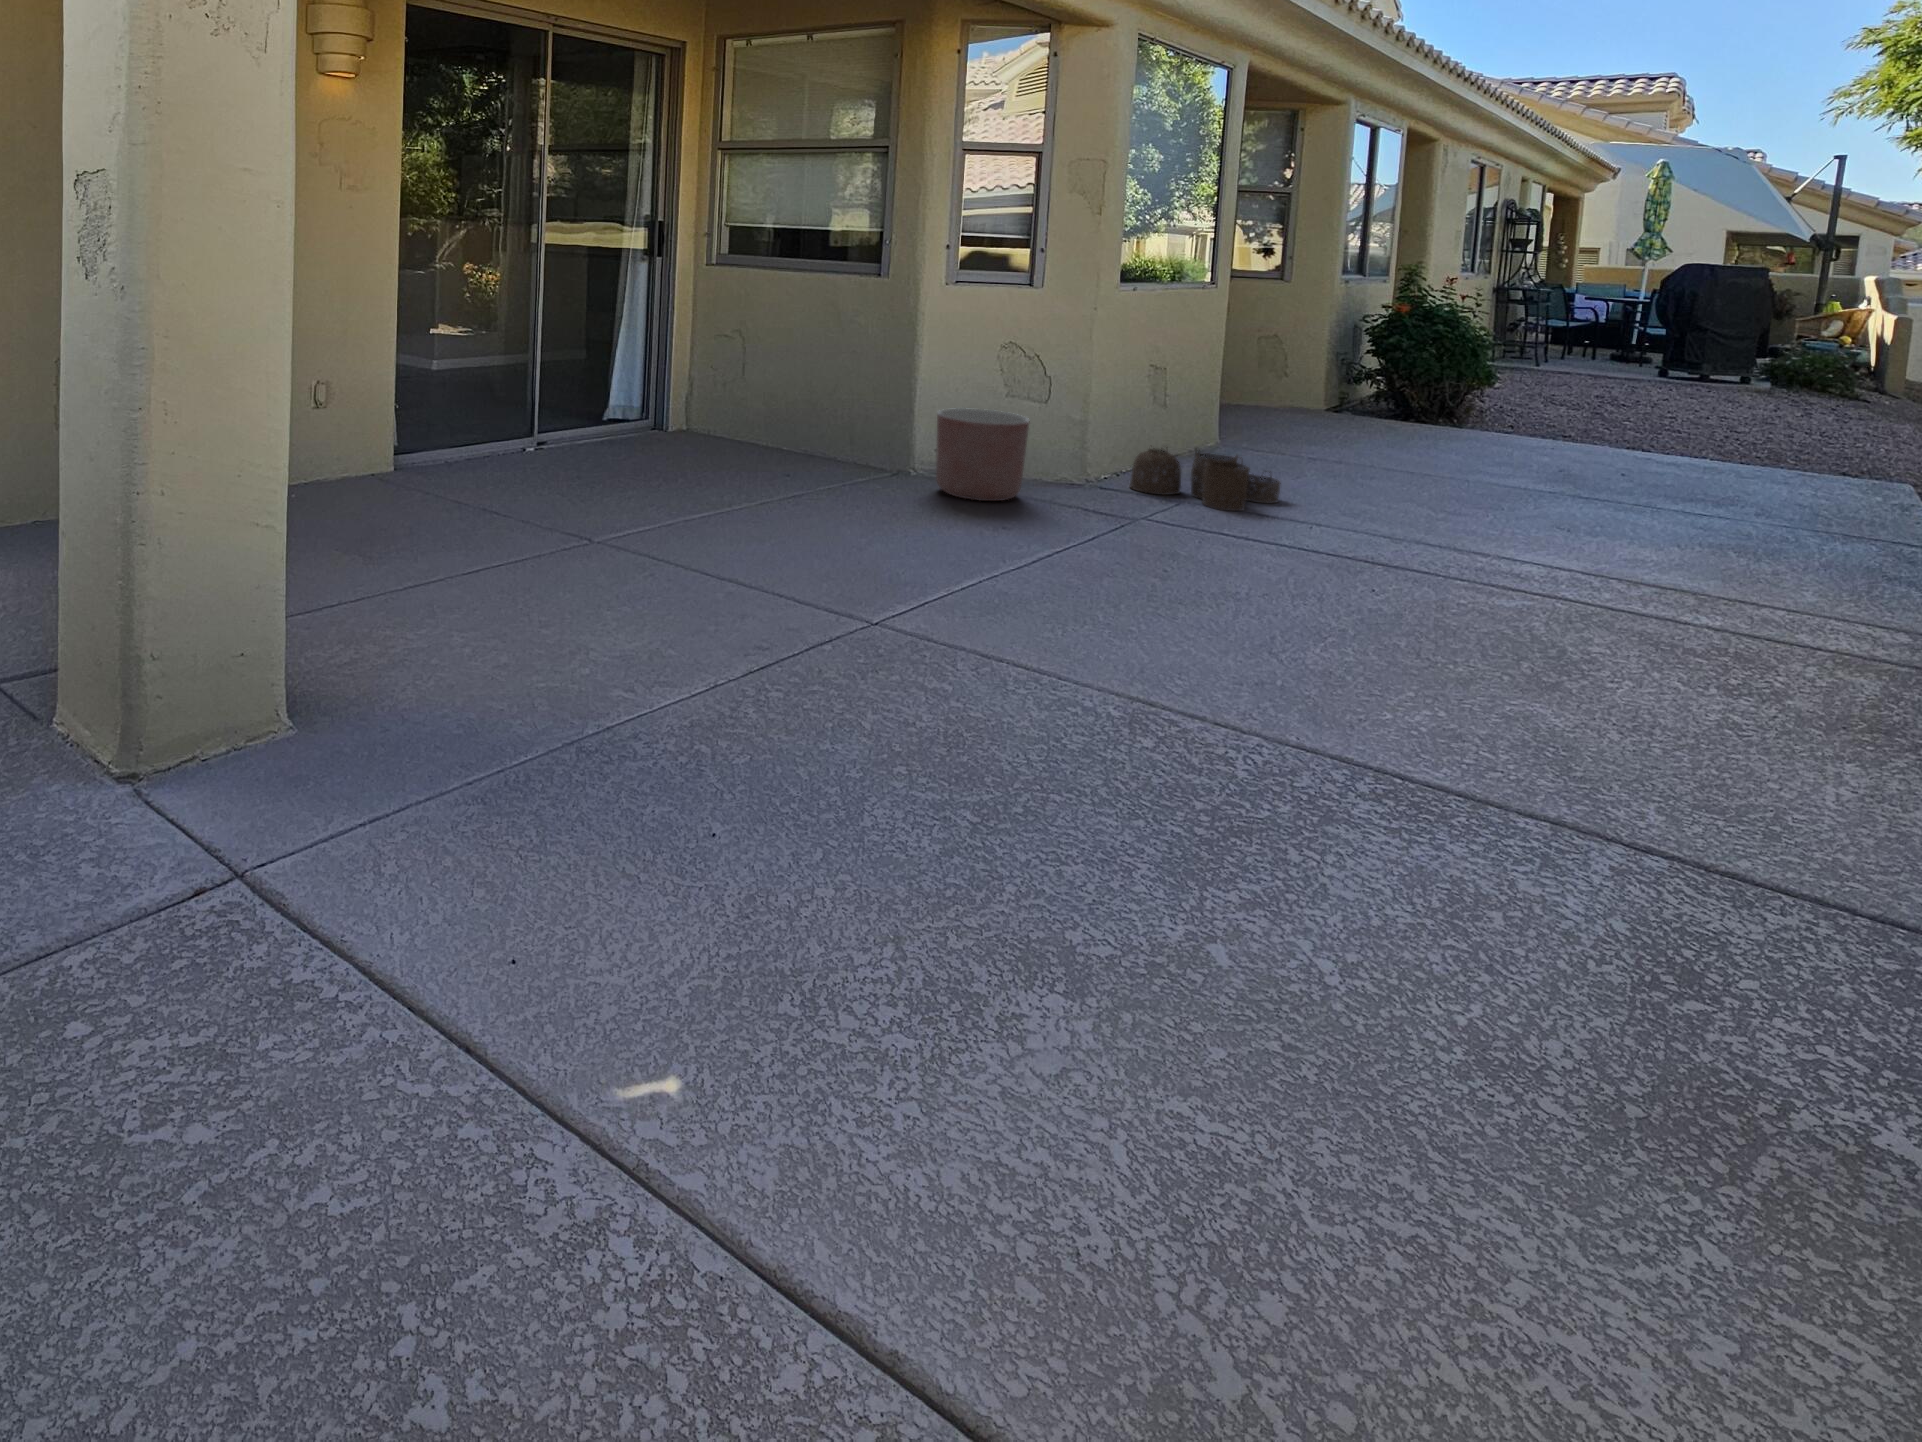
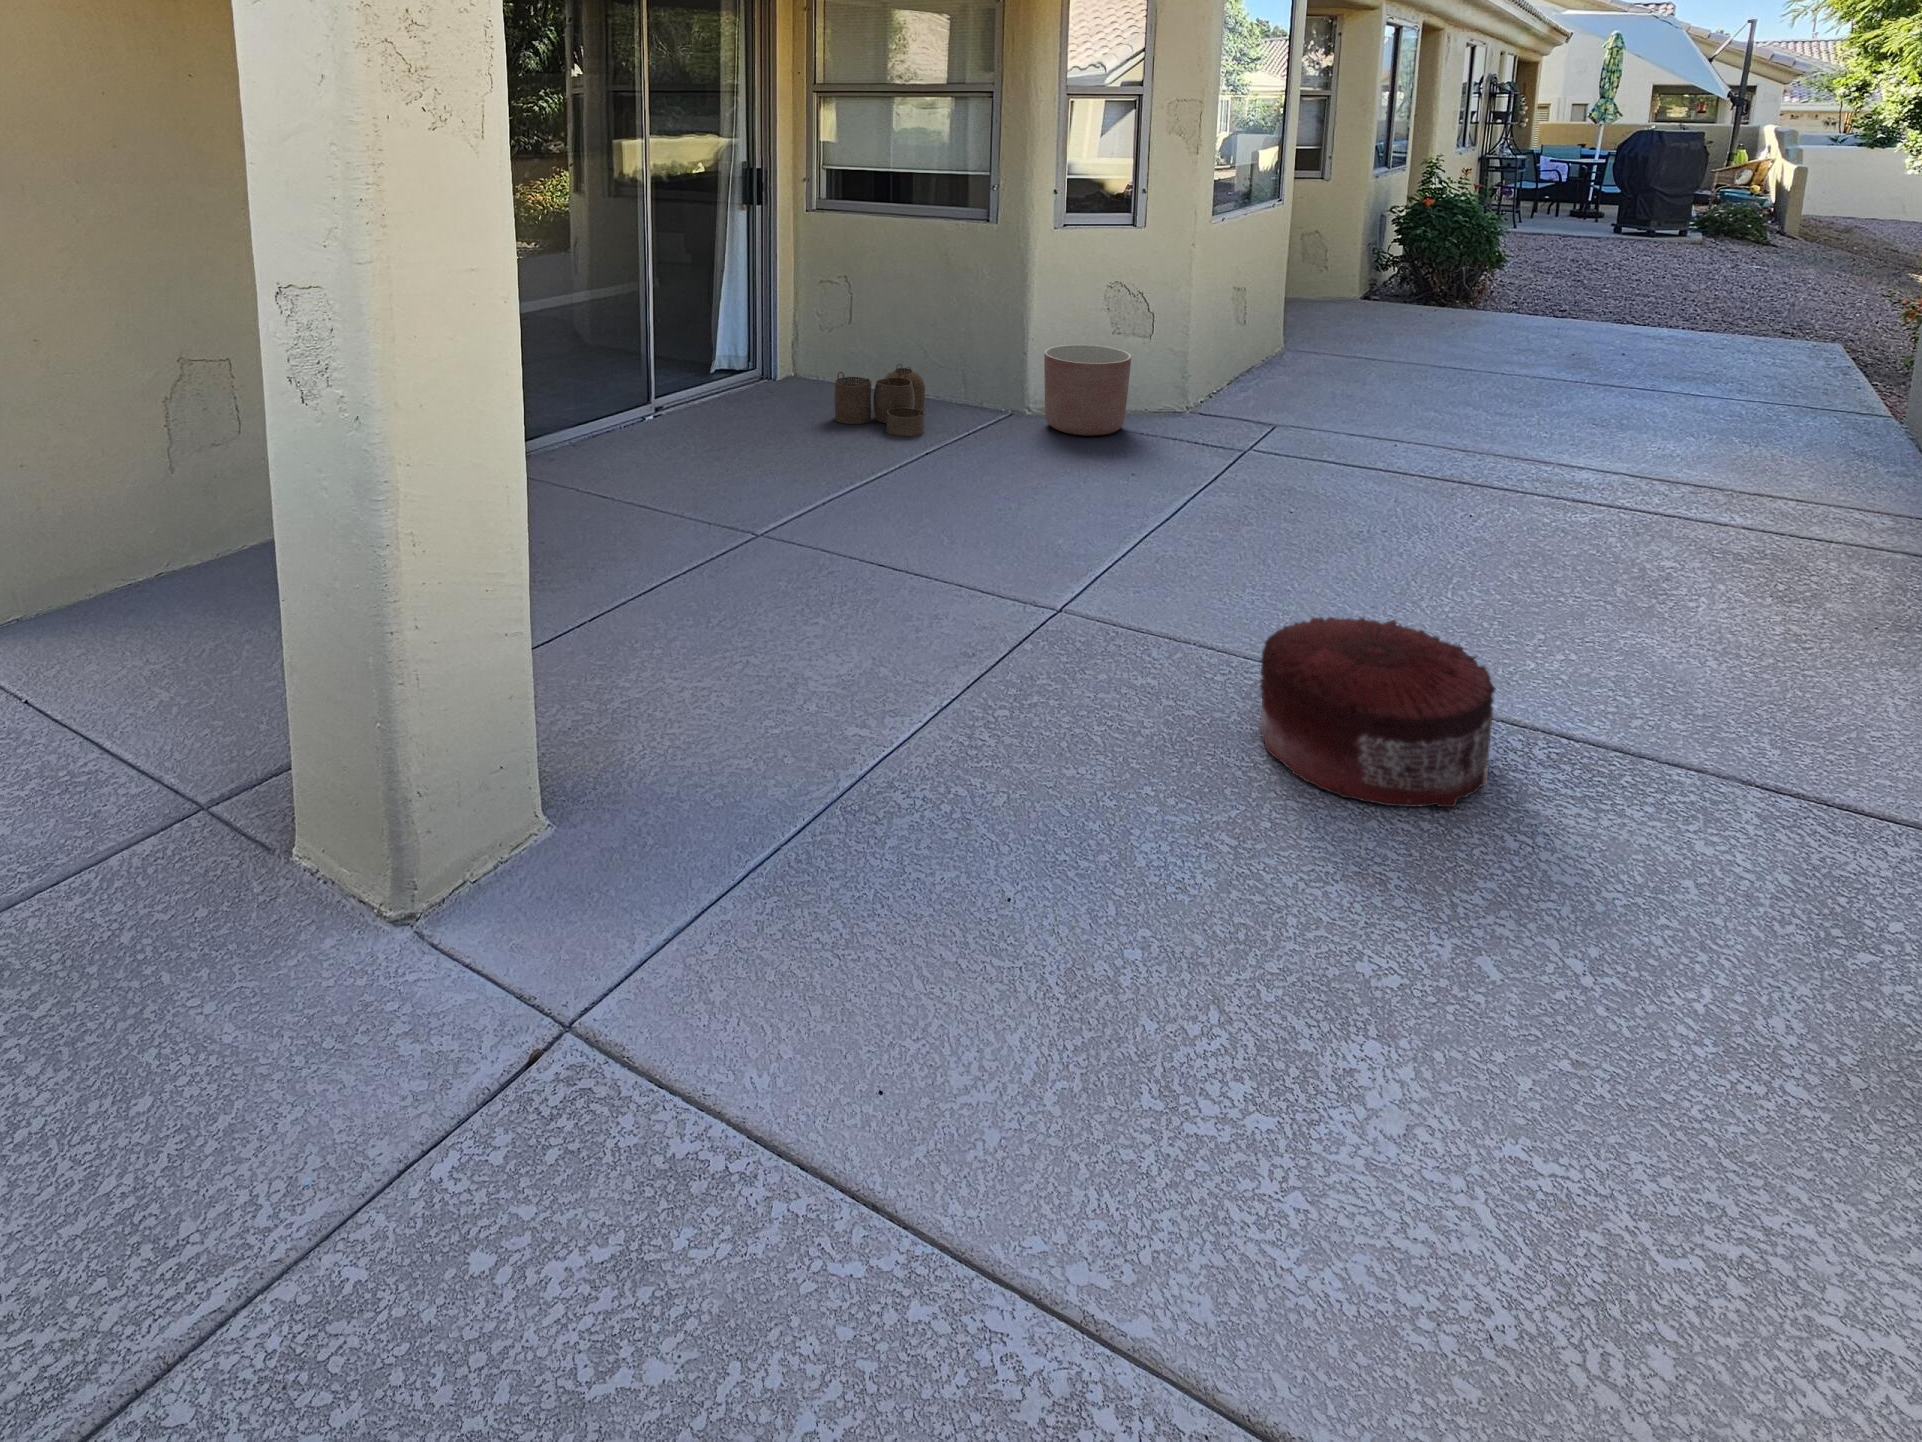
woven basket: present [1130,448,1281,511] -> present [834,364,925,437]
pouf: none [1048,625,1306,822] -> present [1260,617,1495,807]

